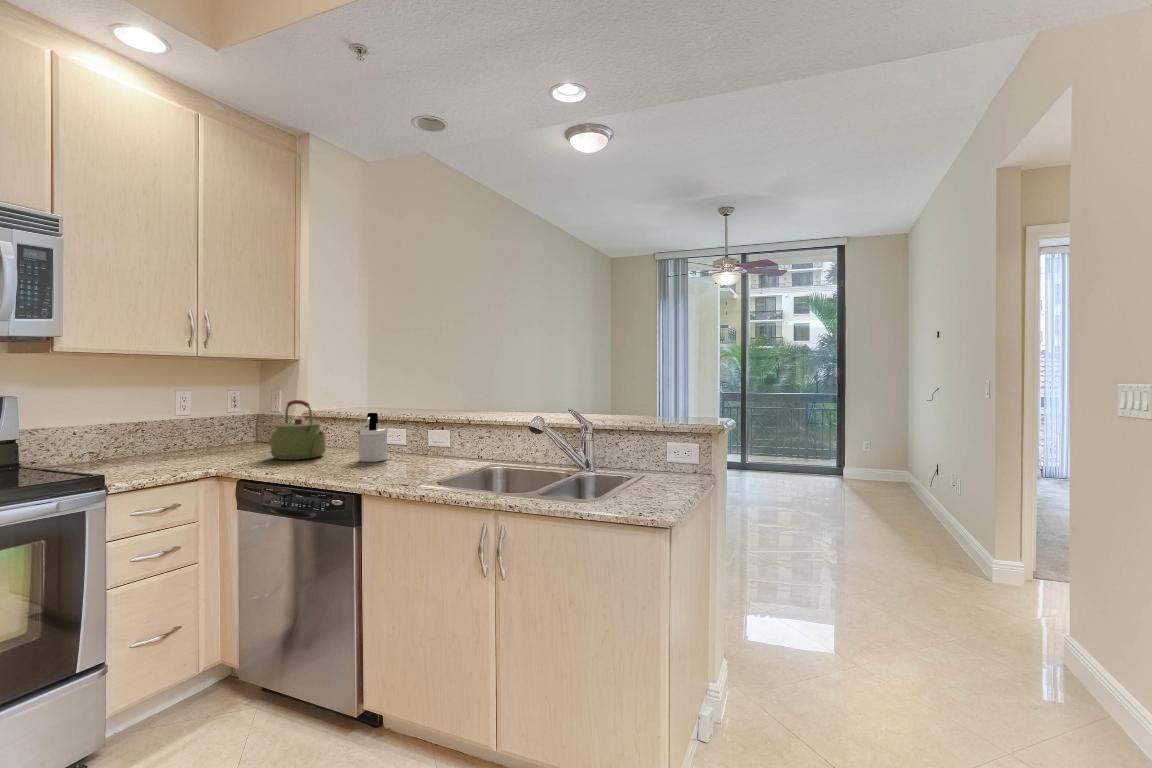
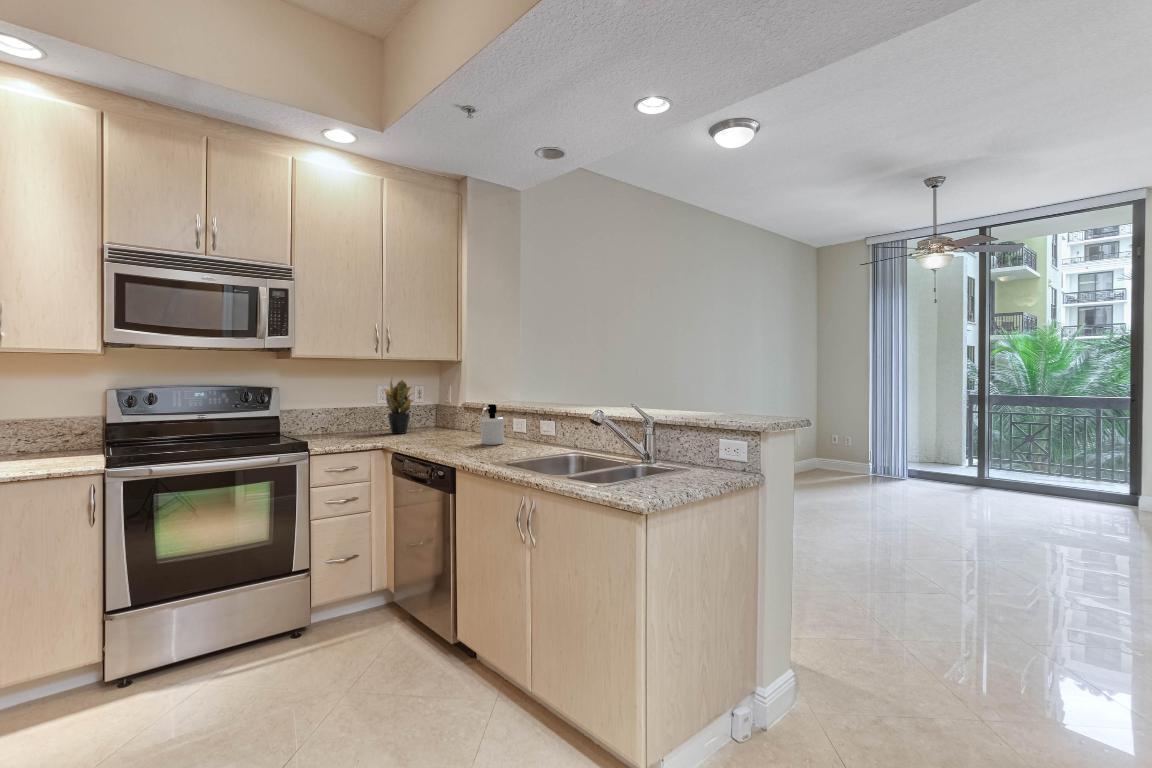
potted plant: none [185,376,248,455] -> present [383,380,413,434]
kettle: present [271,400,326,460] -> none [425,393,465,440]

